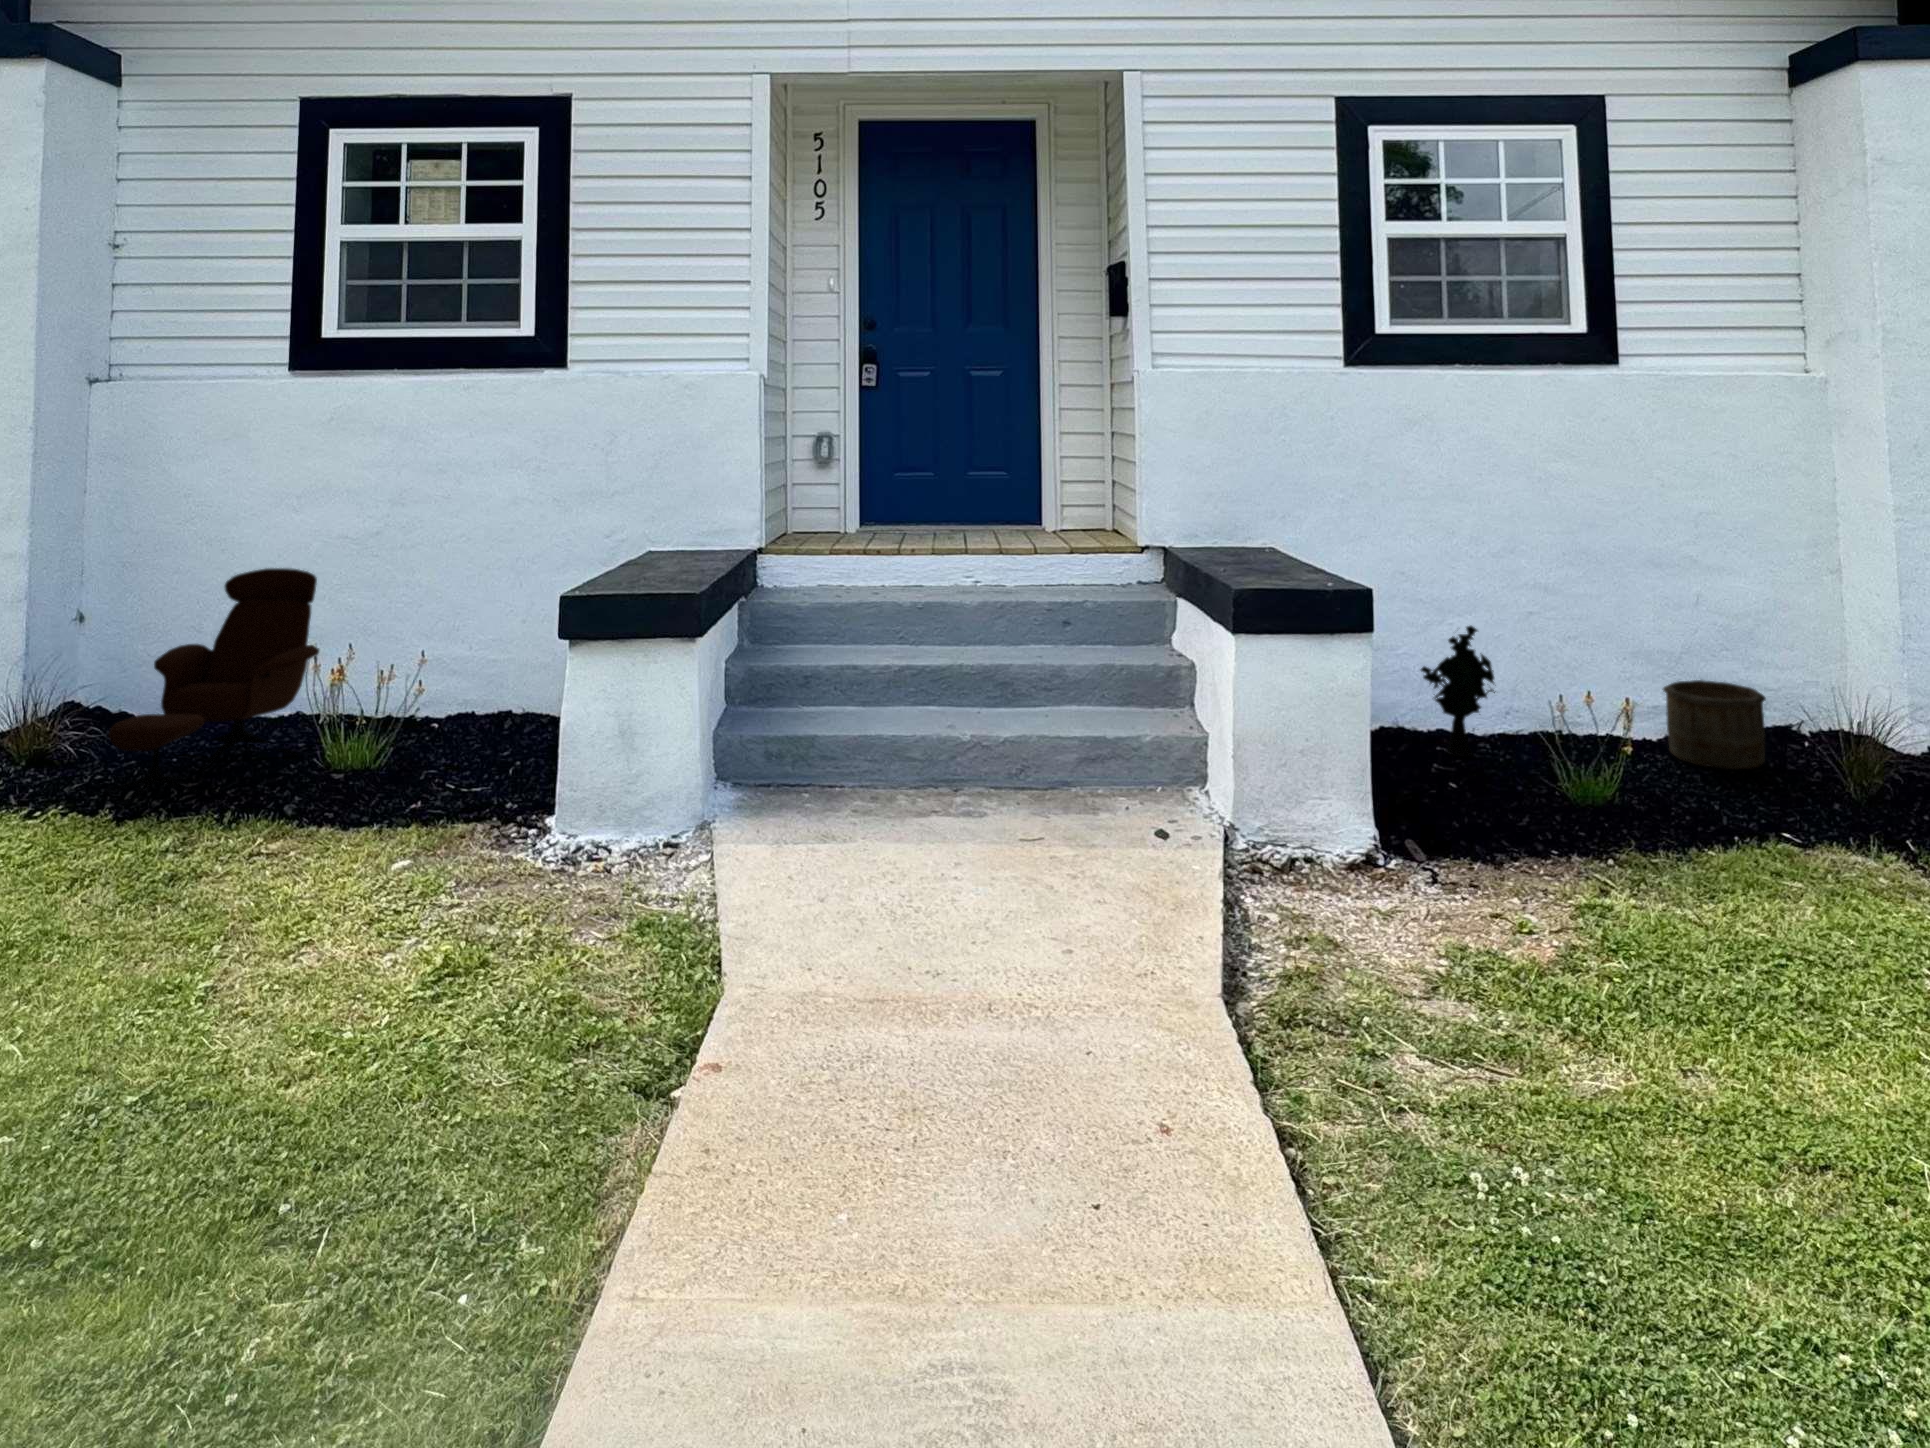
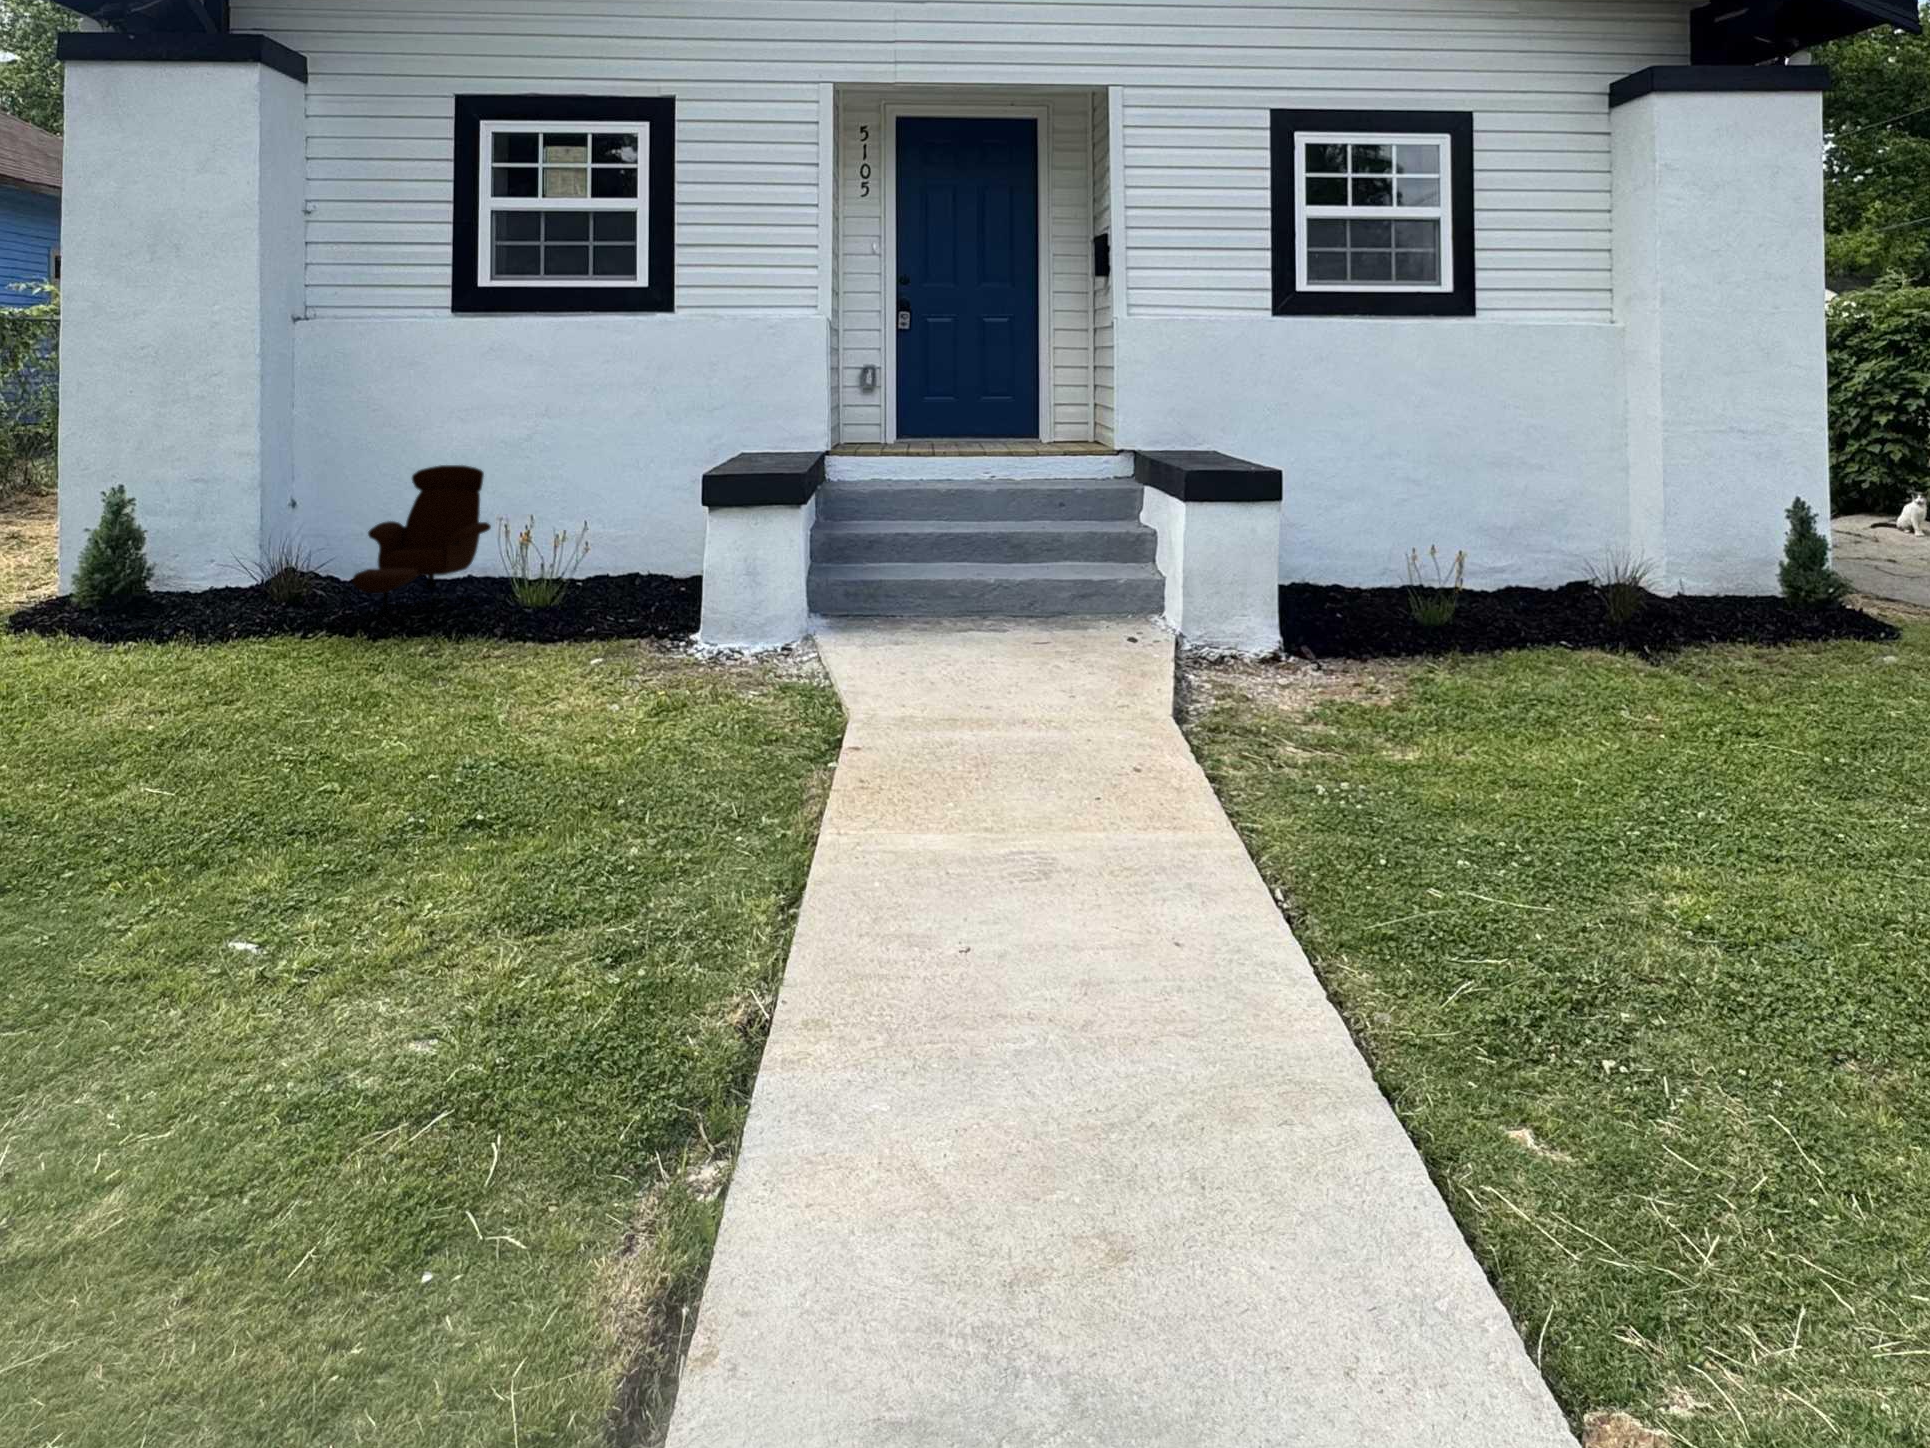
decorative plant: present [1421,626,1495,757] -> none [1320,507,1376,602]
wooden bucket: present [1663,680,1766,769] -> none [1495,548,1566,608]

